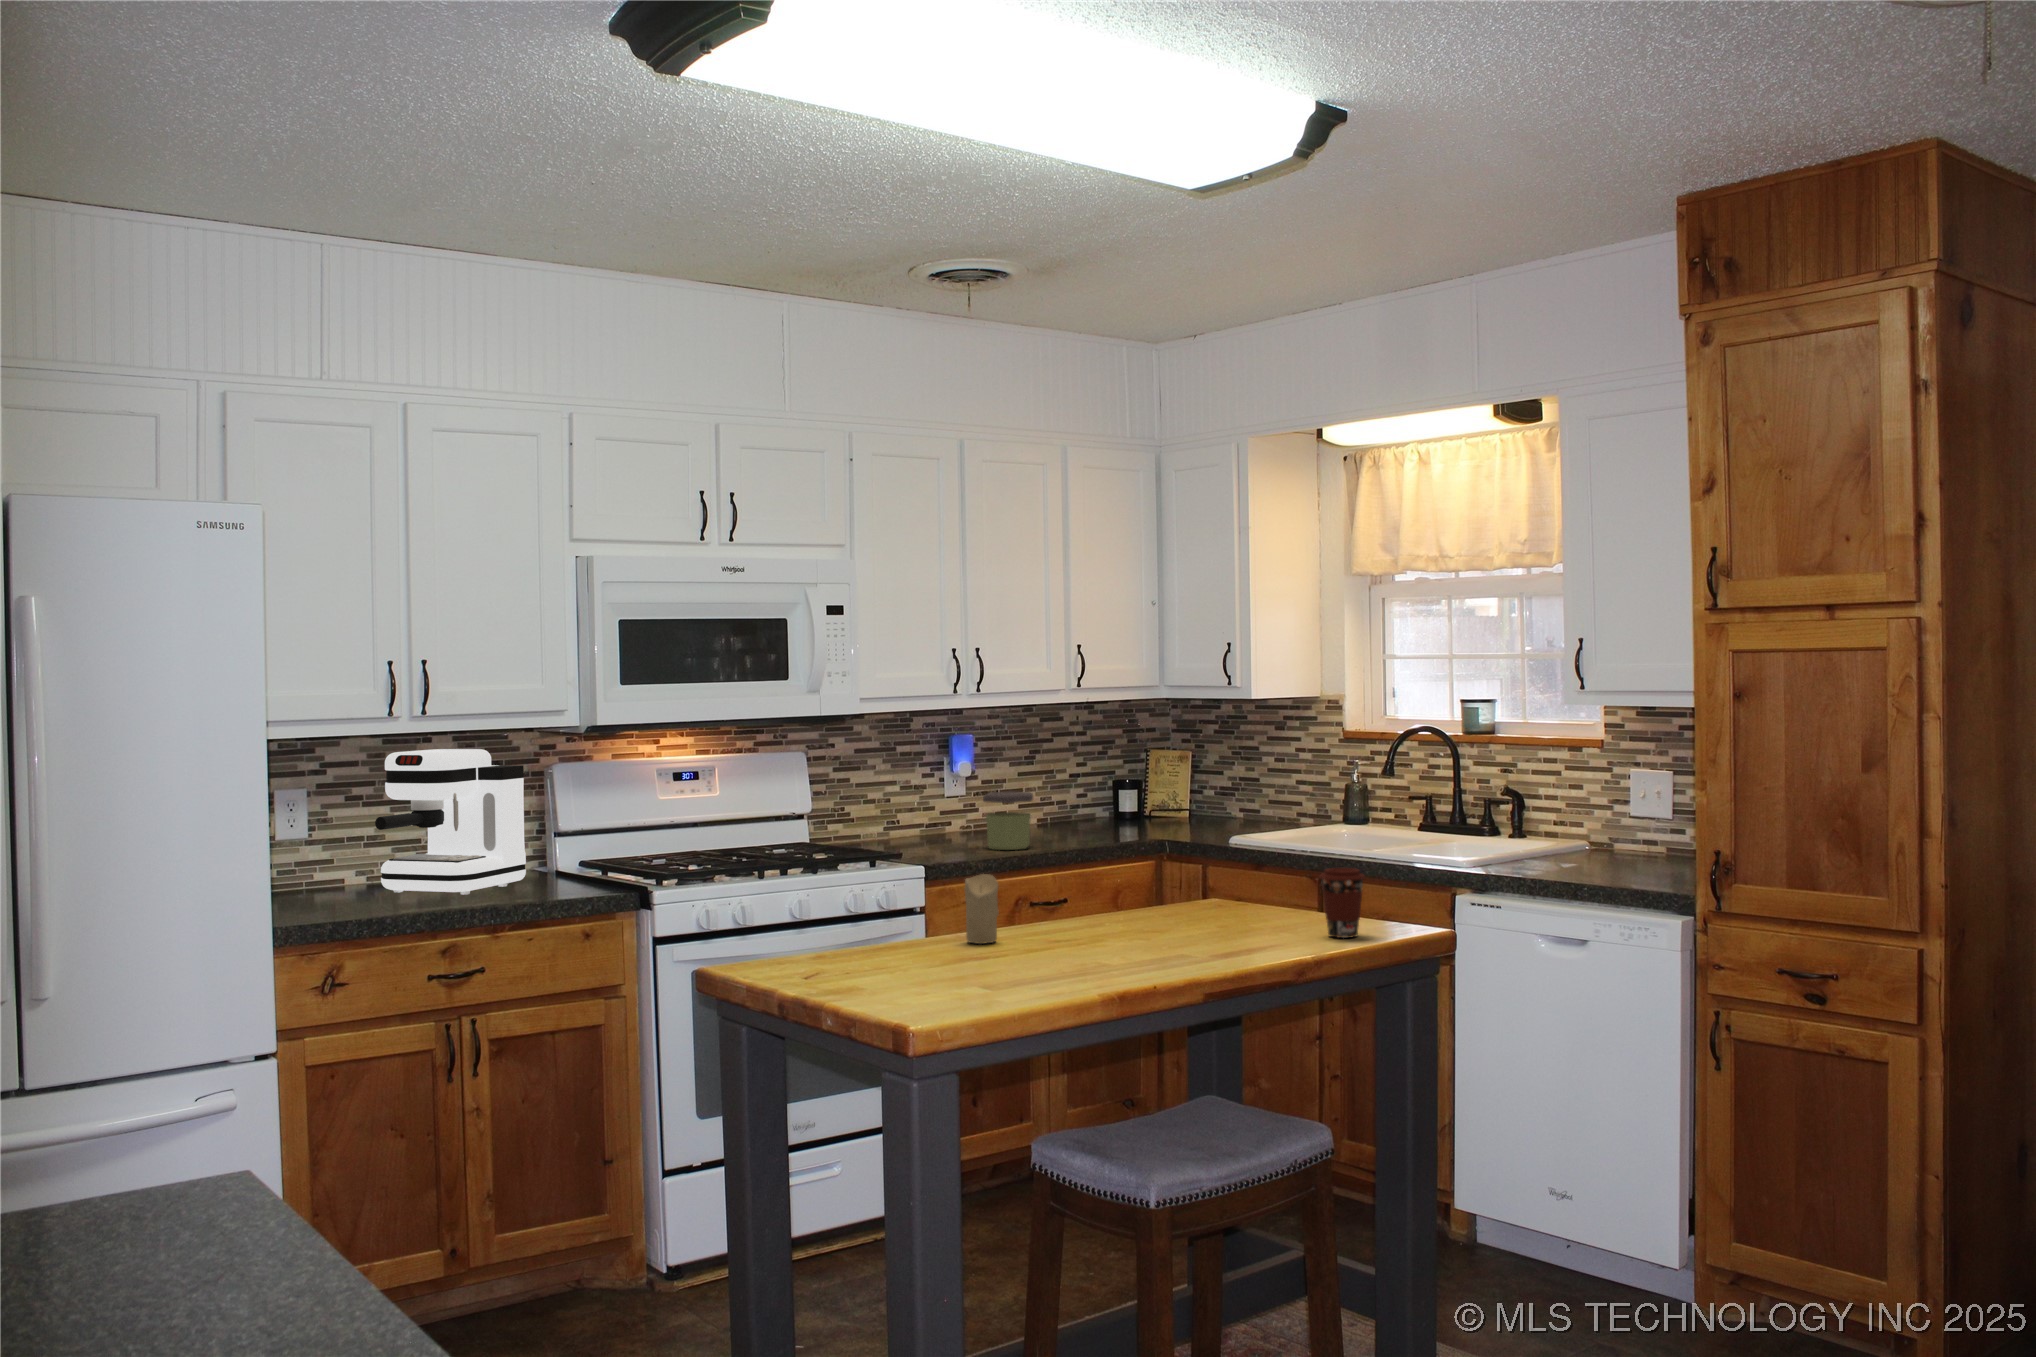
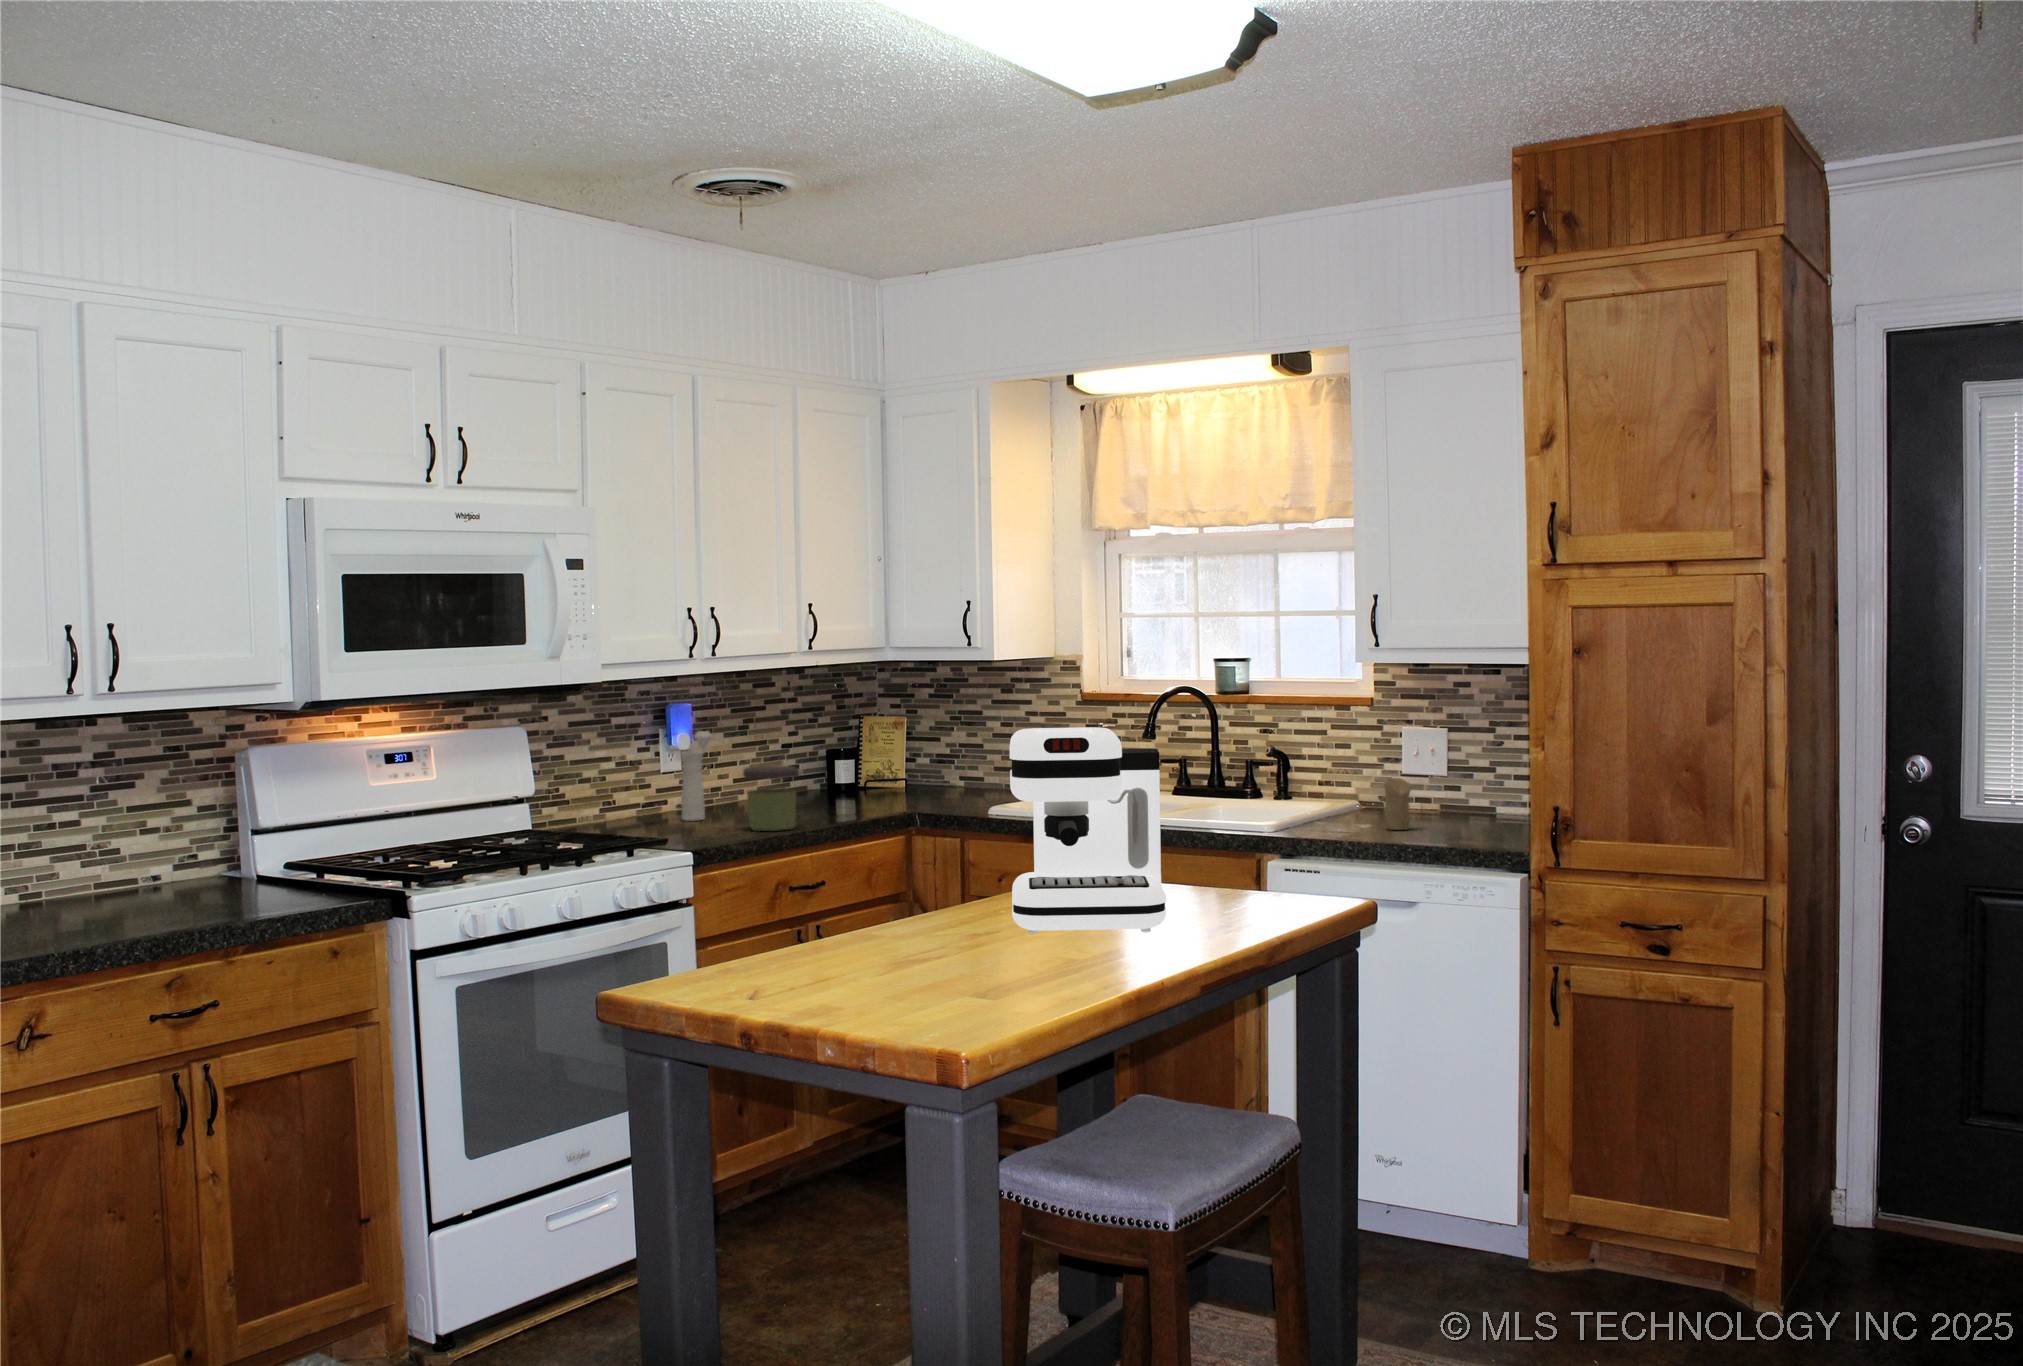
coffee maker: present [375,749,526,895] -> present [1010,727,1166,934]
pepper mill: none [945,760,979,839] -> present [681,731,711,821]
coffee cup: present [1320,868,1365,938] -> none [1249,837,1296,909]
candle: present [965,874,999,944] -> present [1384,778,1411,830]

